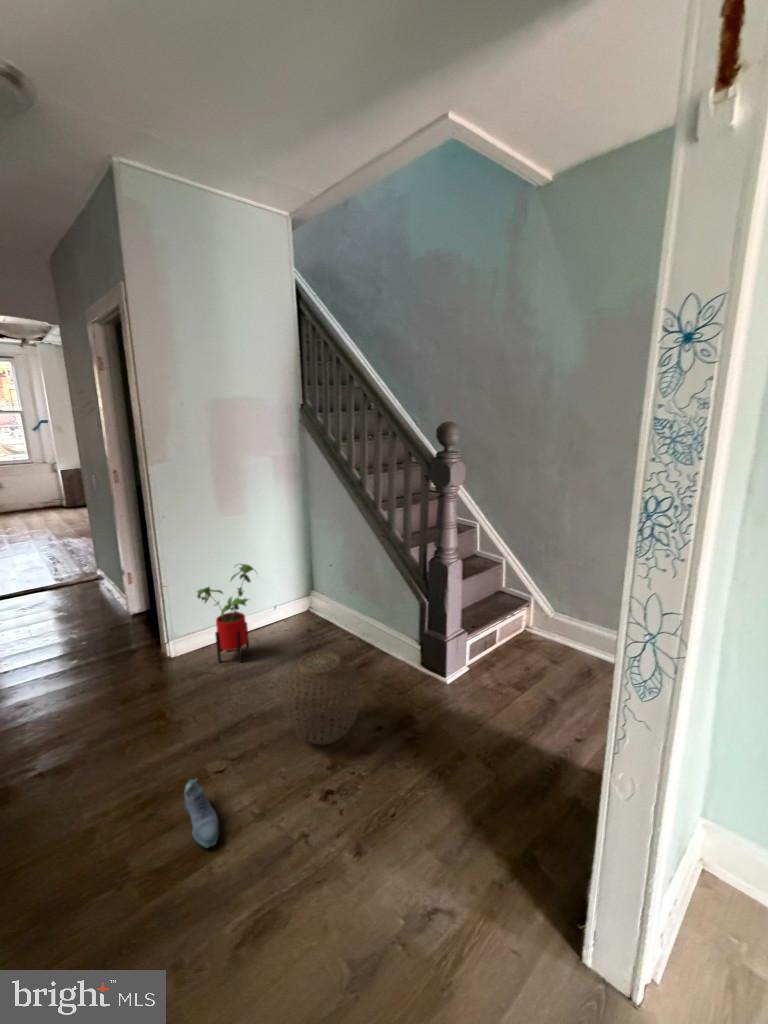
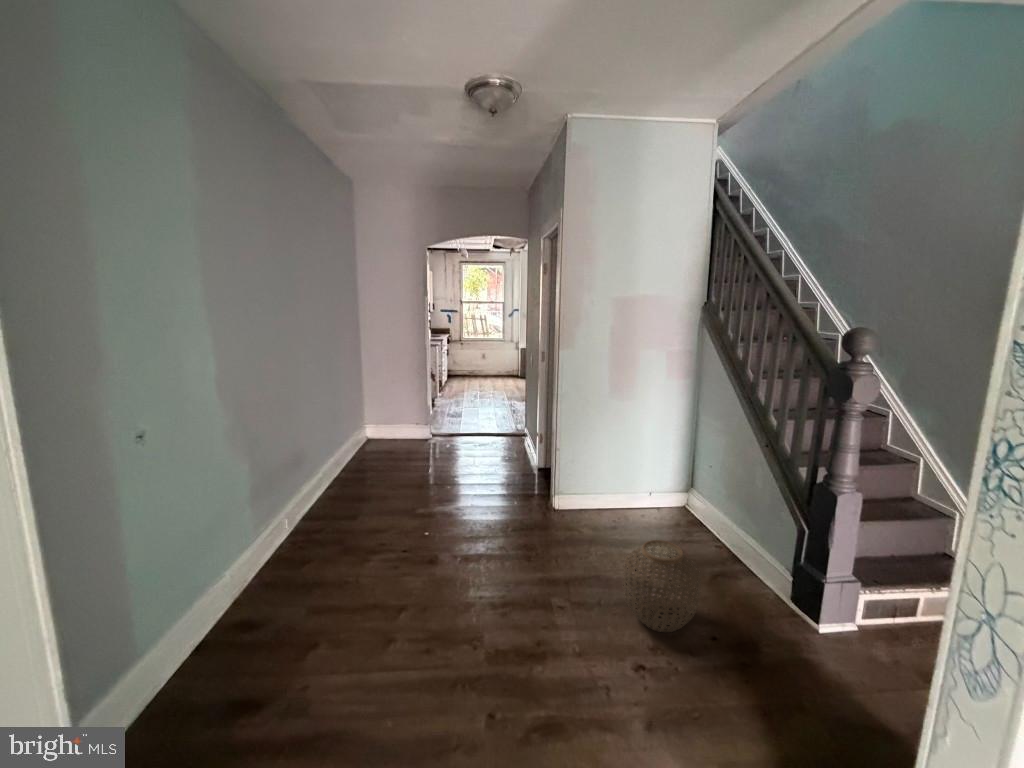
house plant: present [197,564,254,662] -> none [580,445,635,534]
shoe: present [184,779,219,848] -> none [525,605,547,662]

